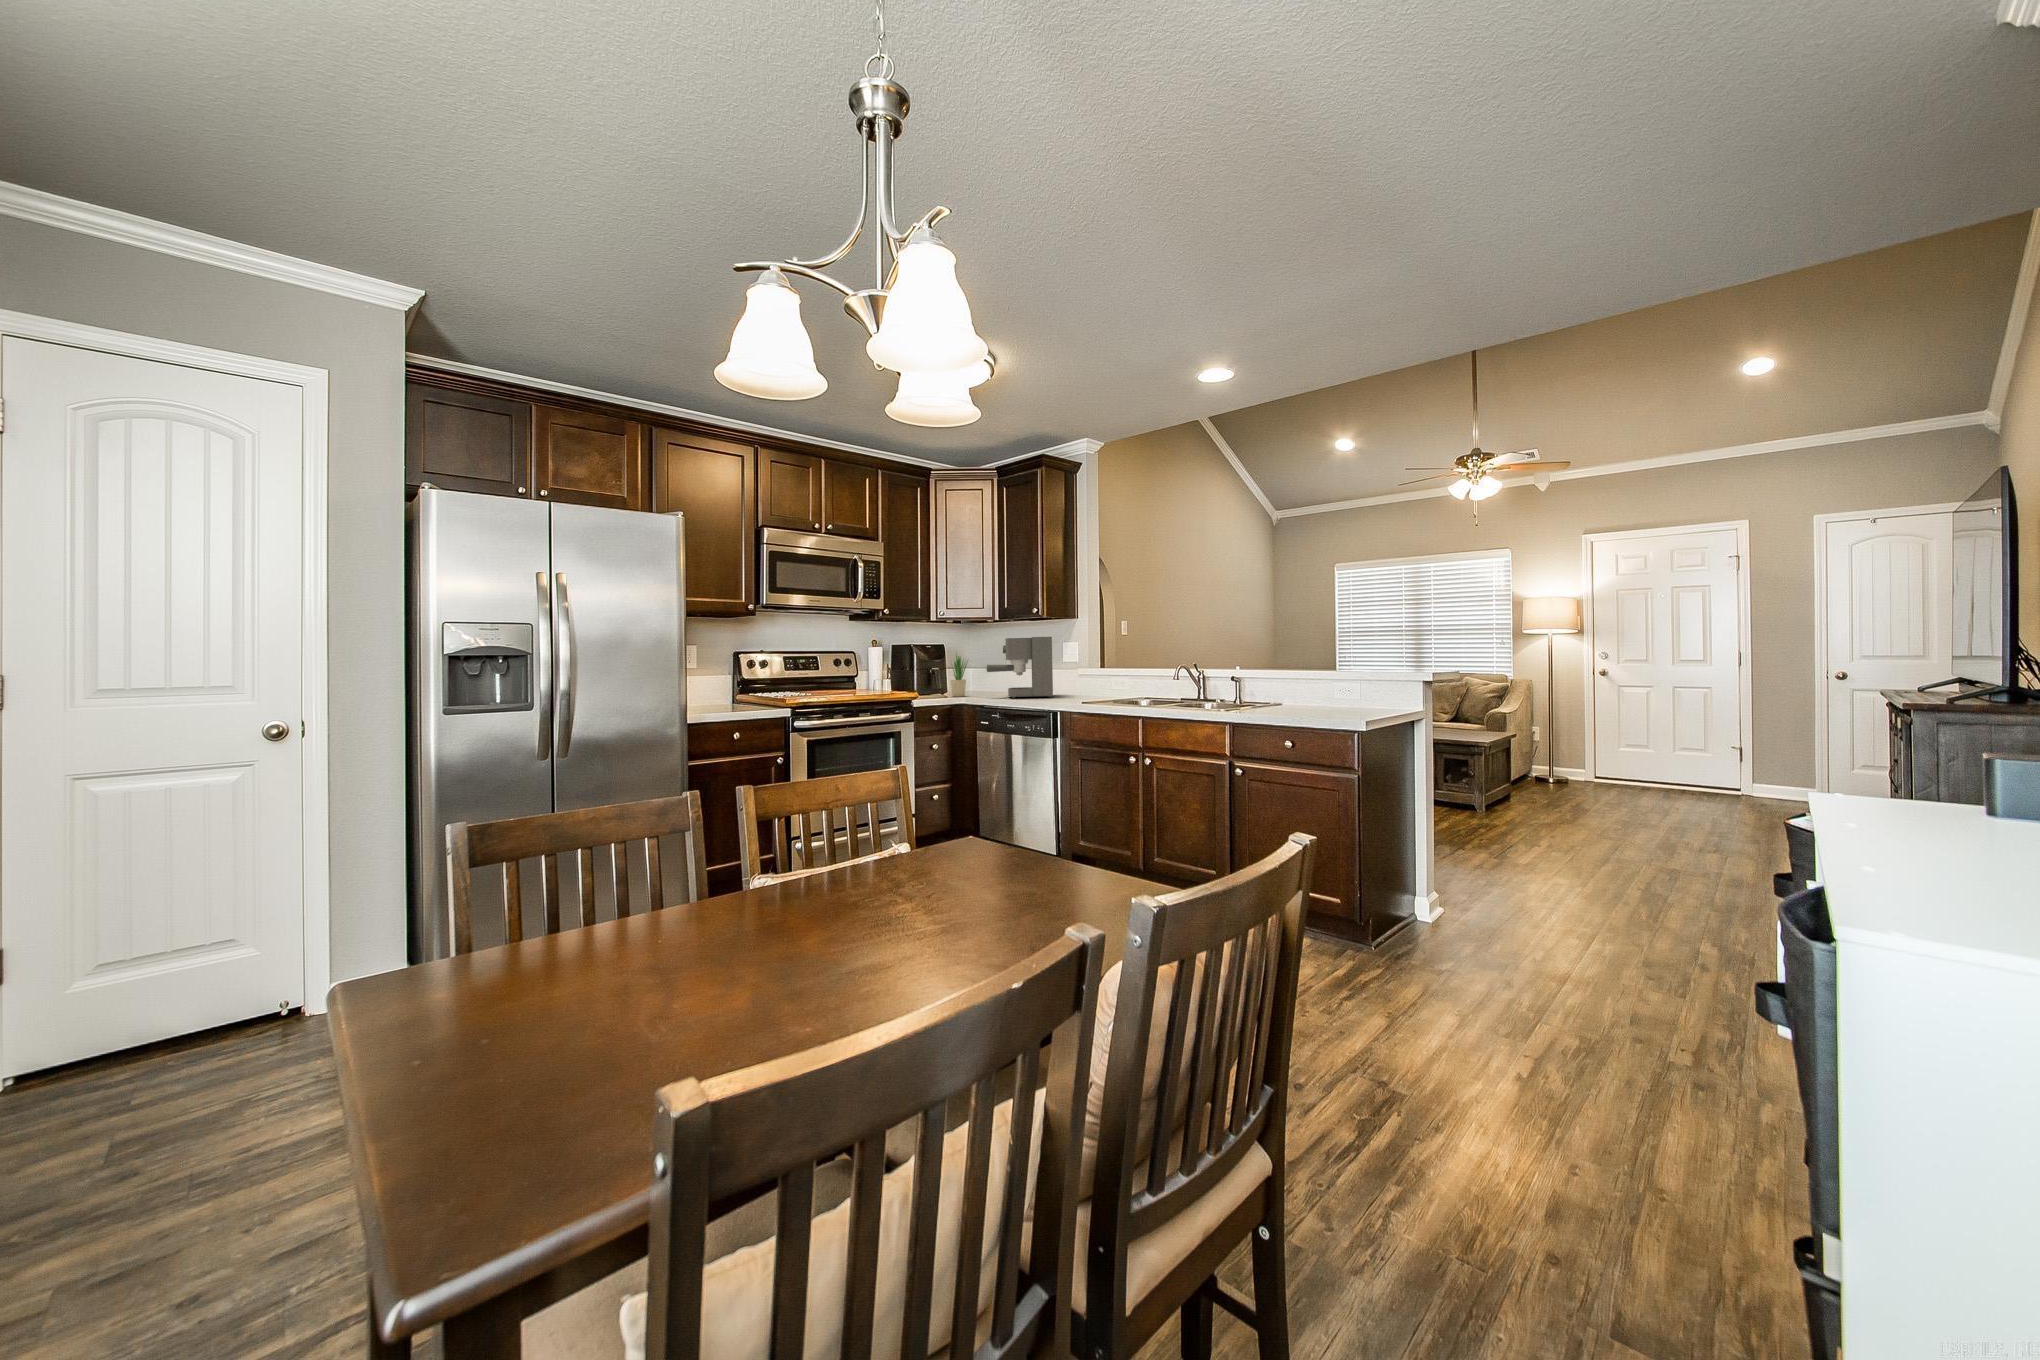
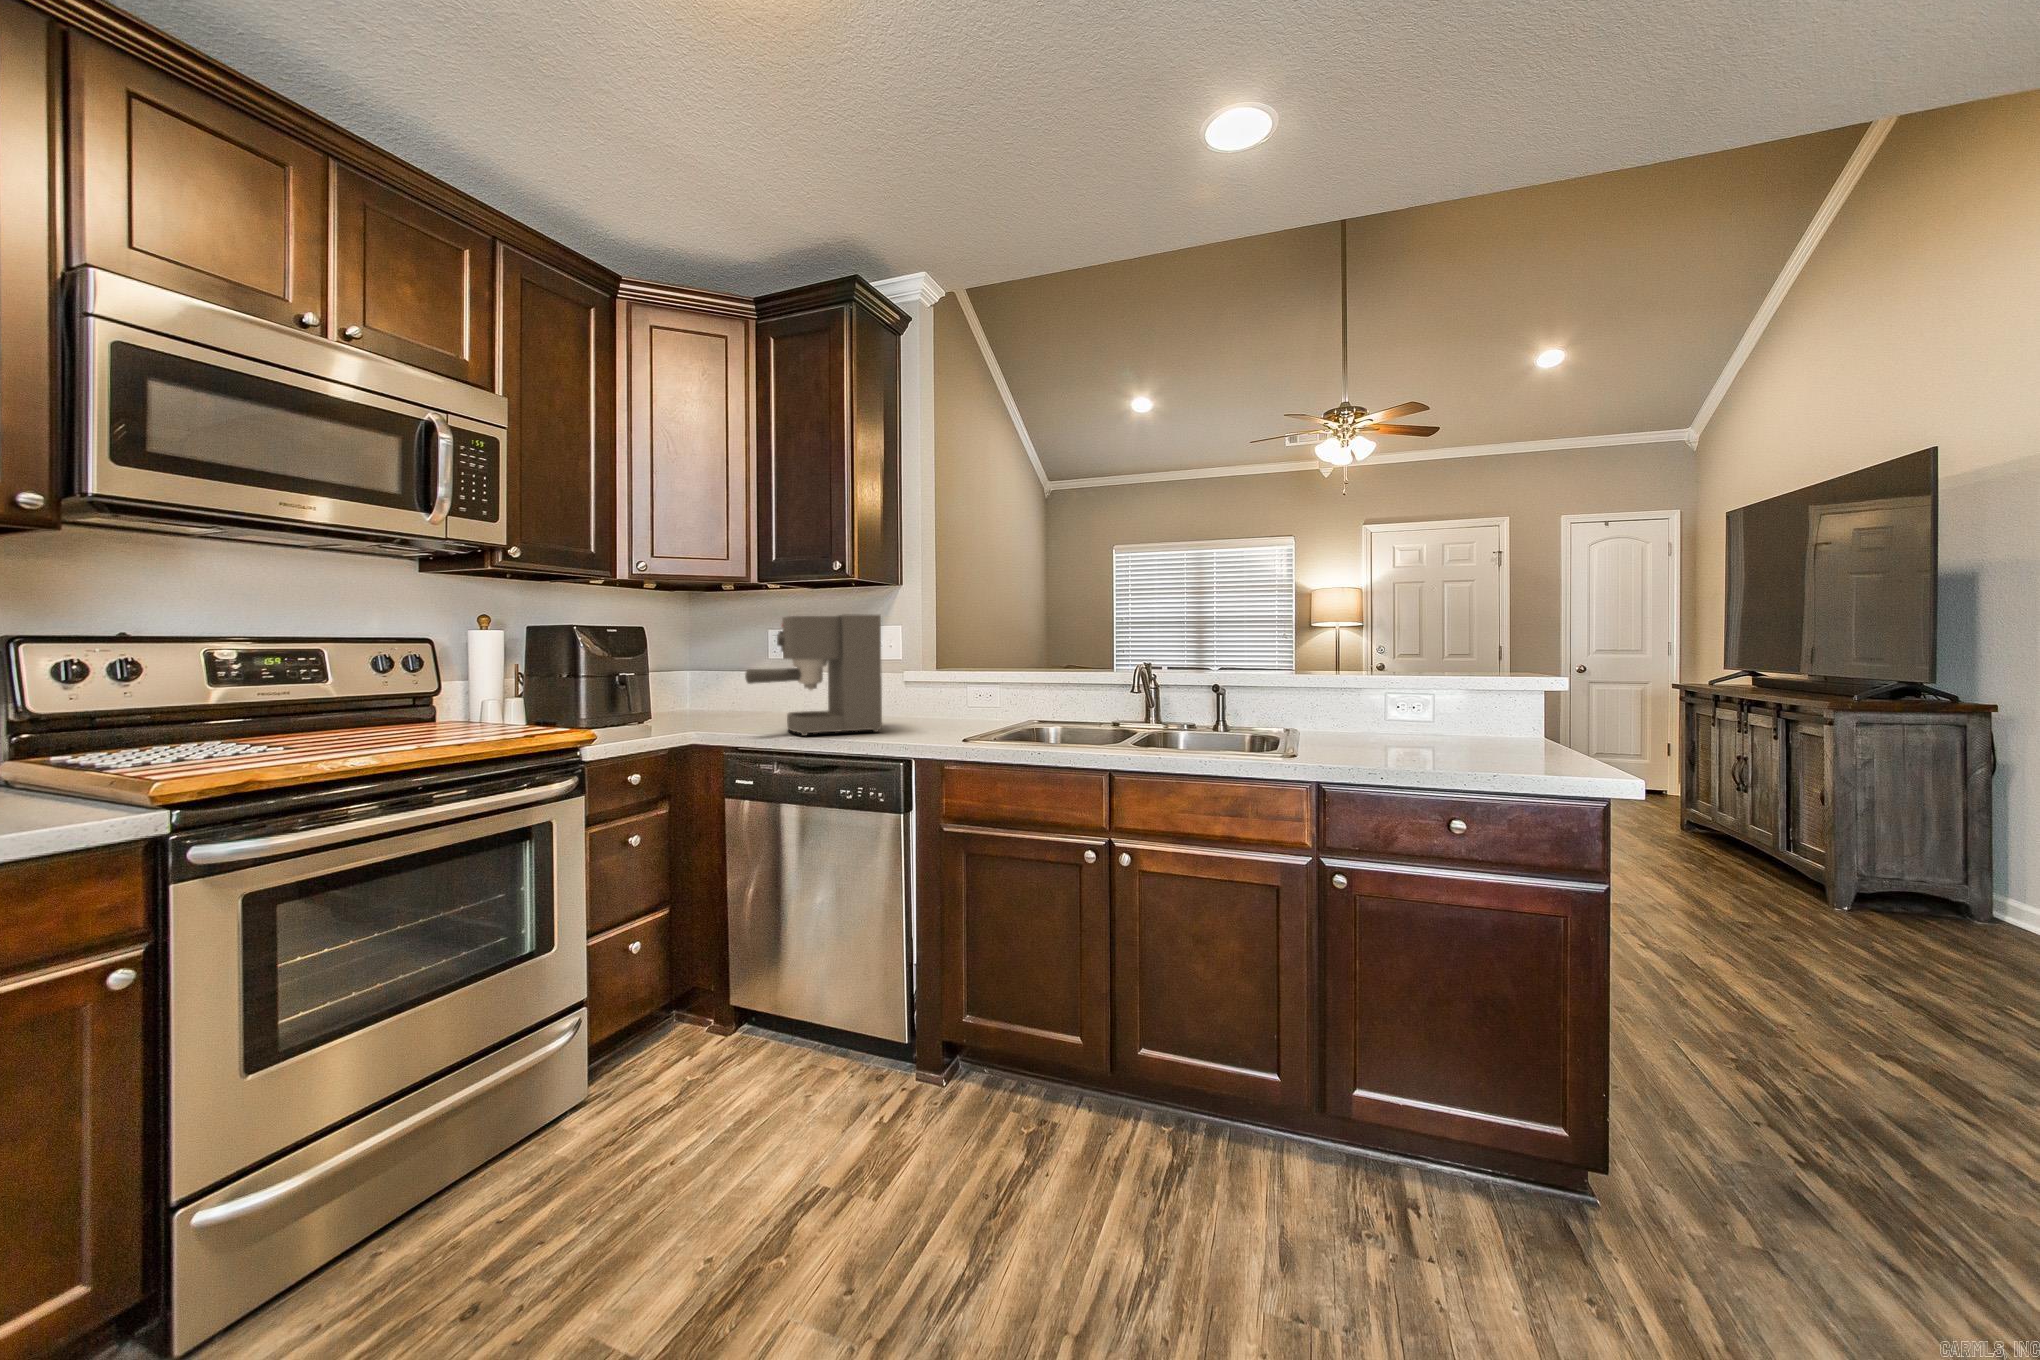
potted plant: present [951,654,968,697] -> none [661,639,701,732]

